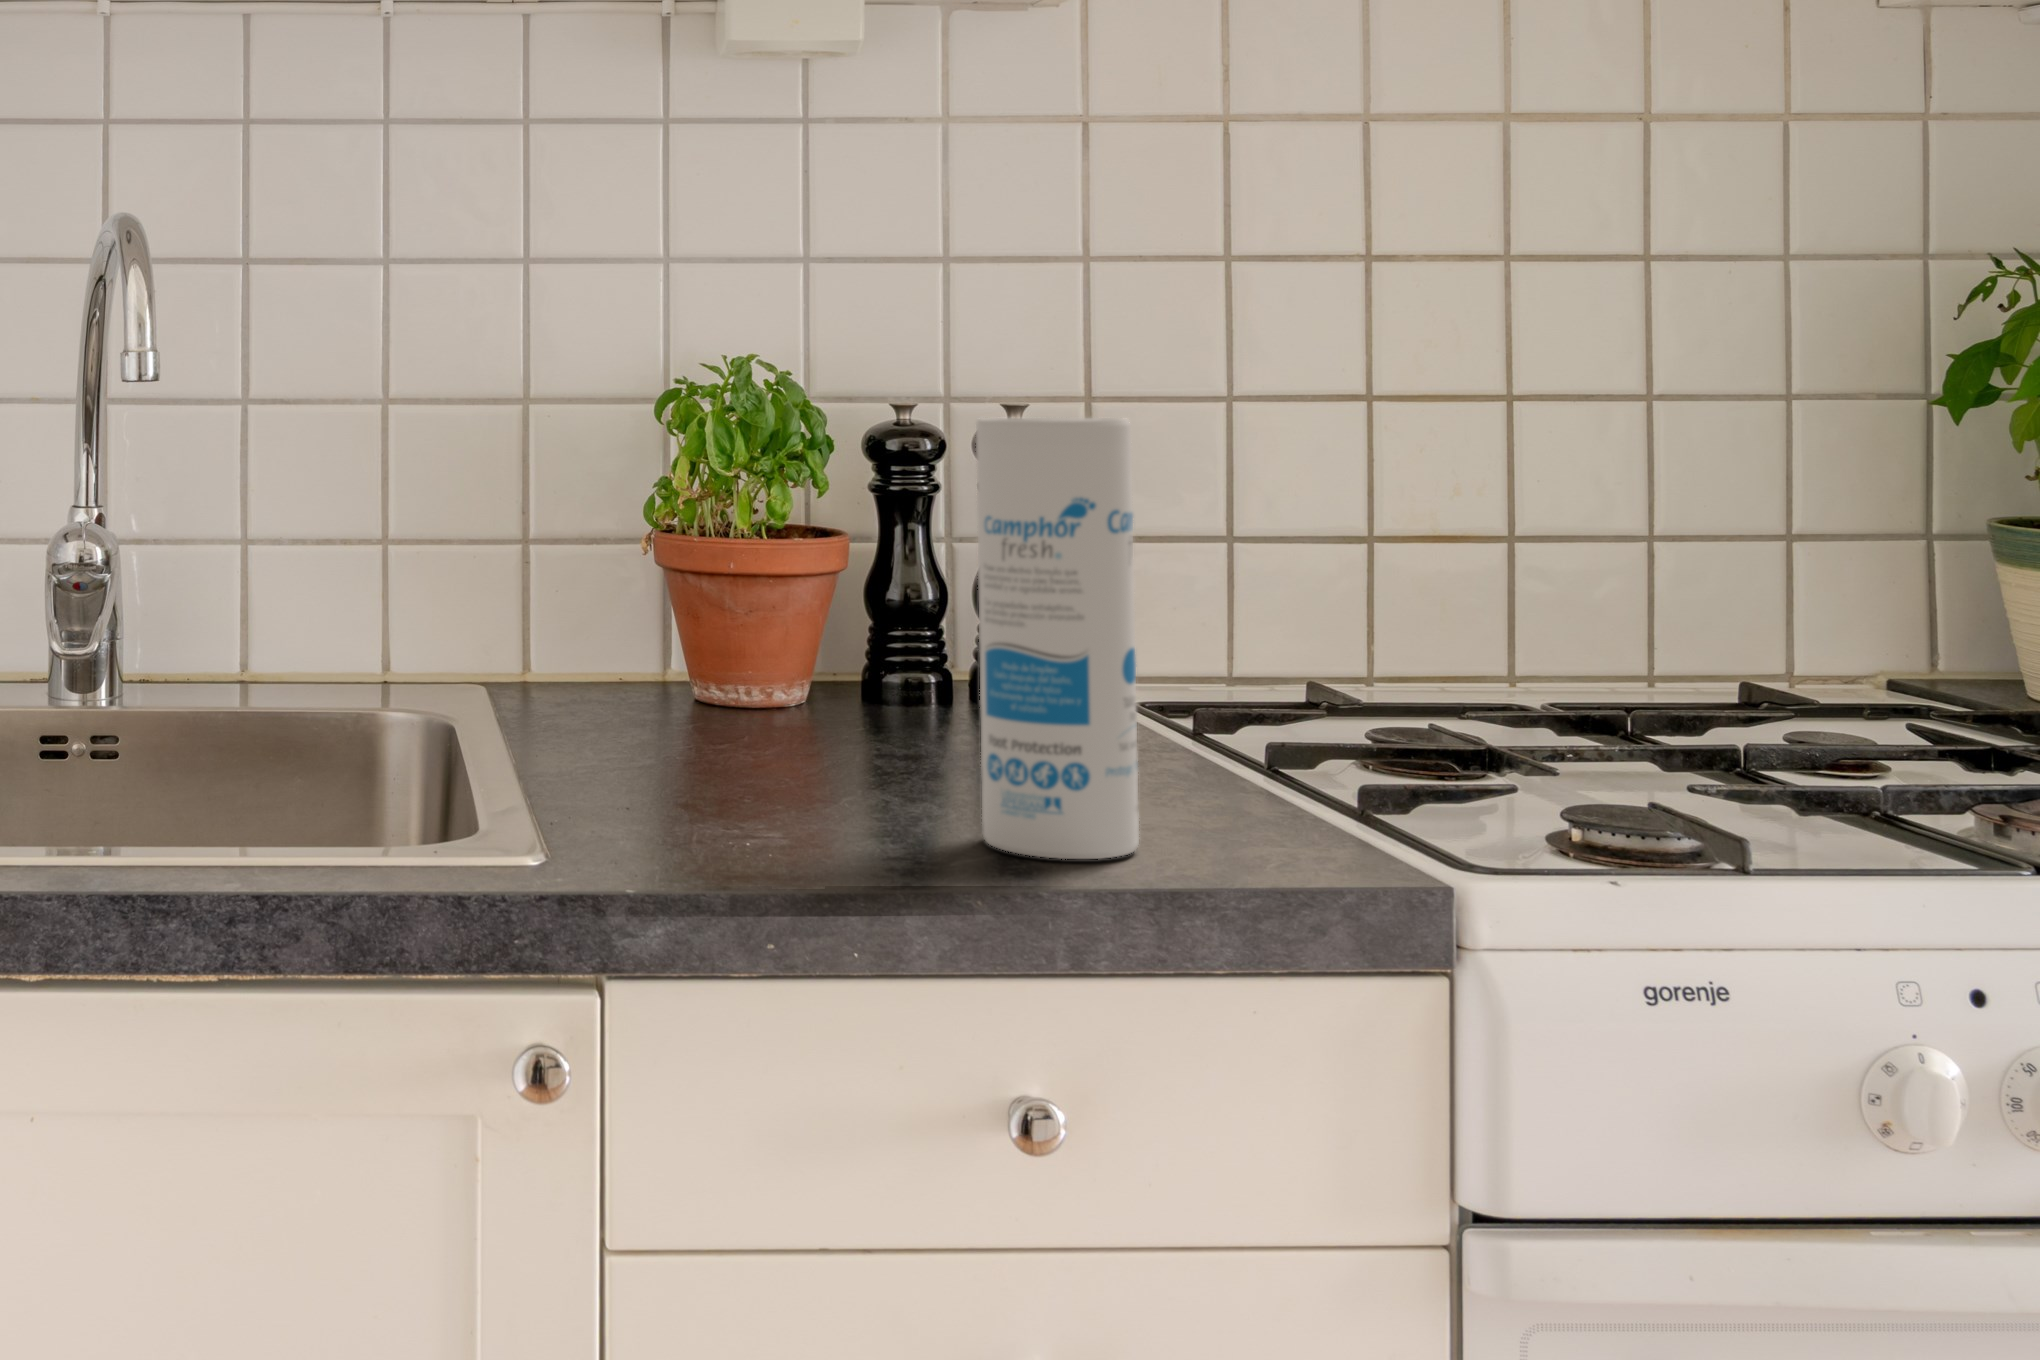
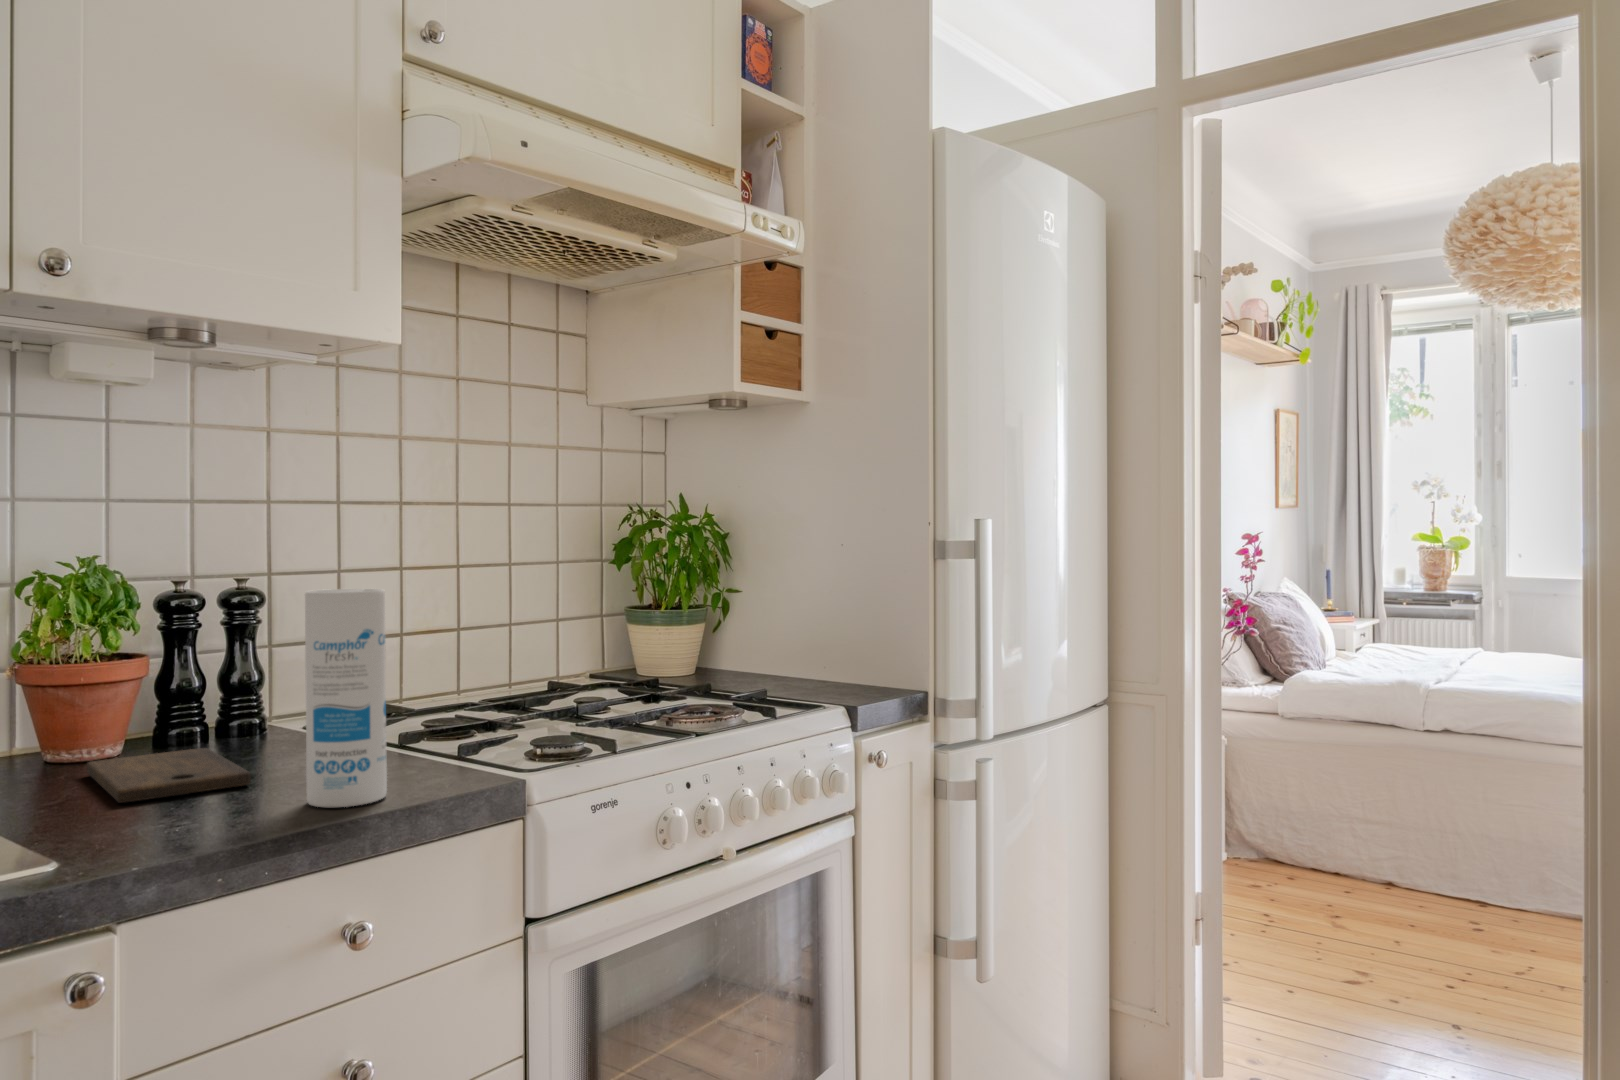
cutting board: none [716,708,933,787] -> present [87,748,251,803]

